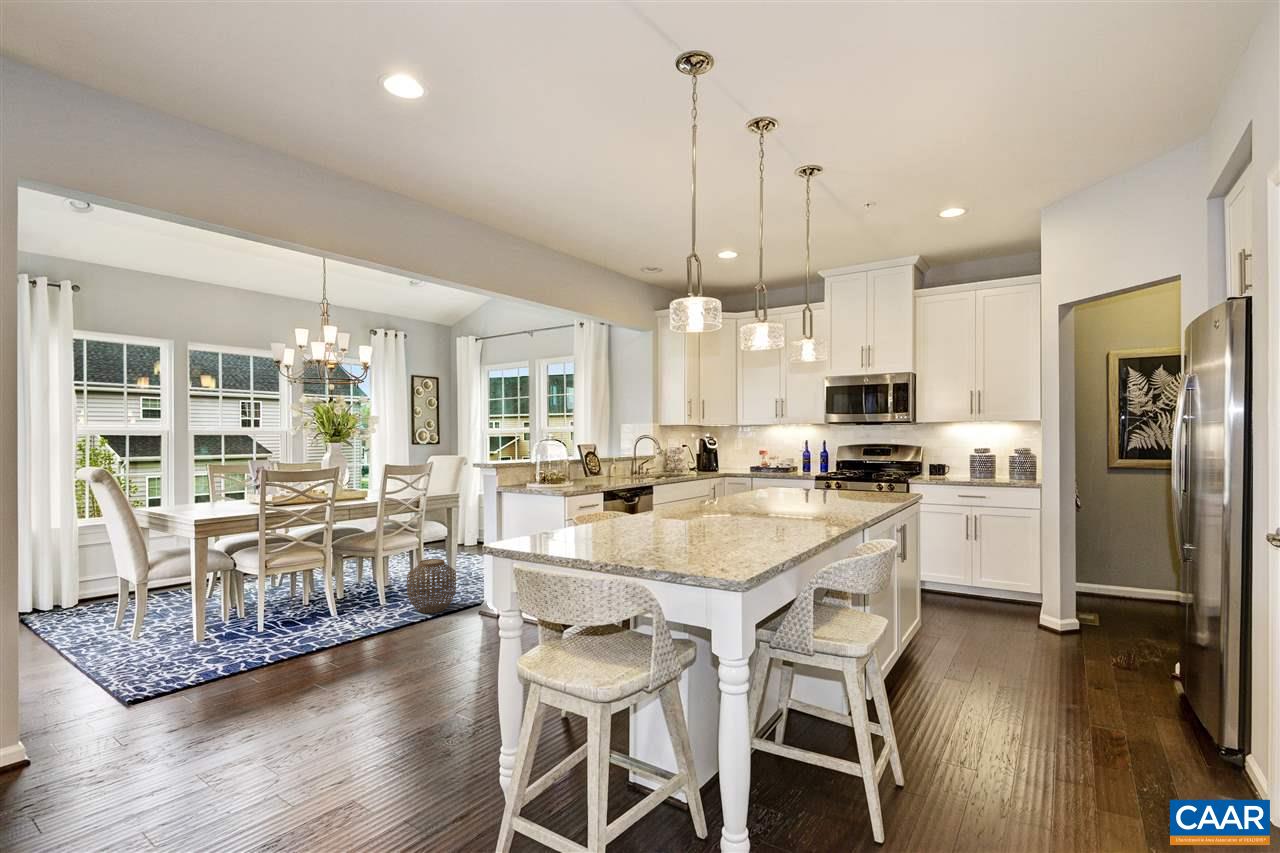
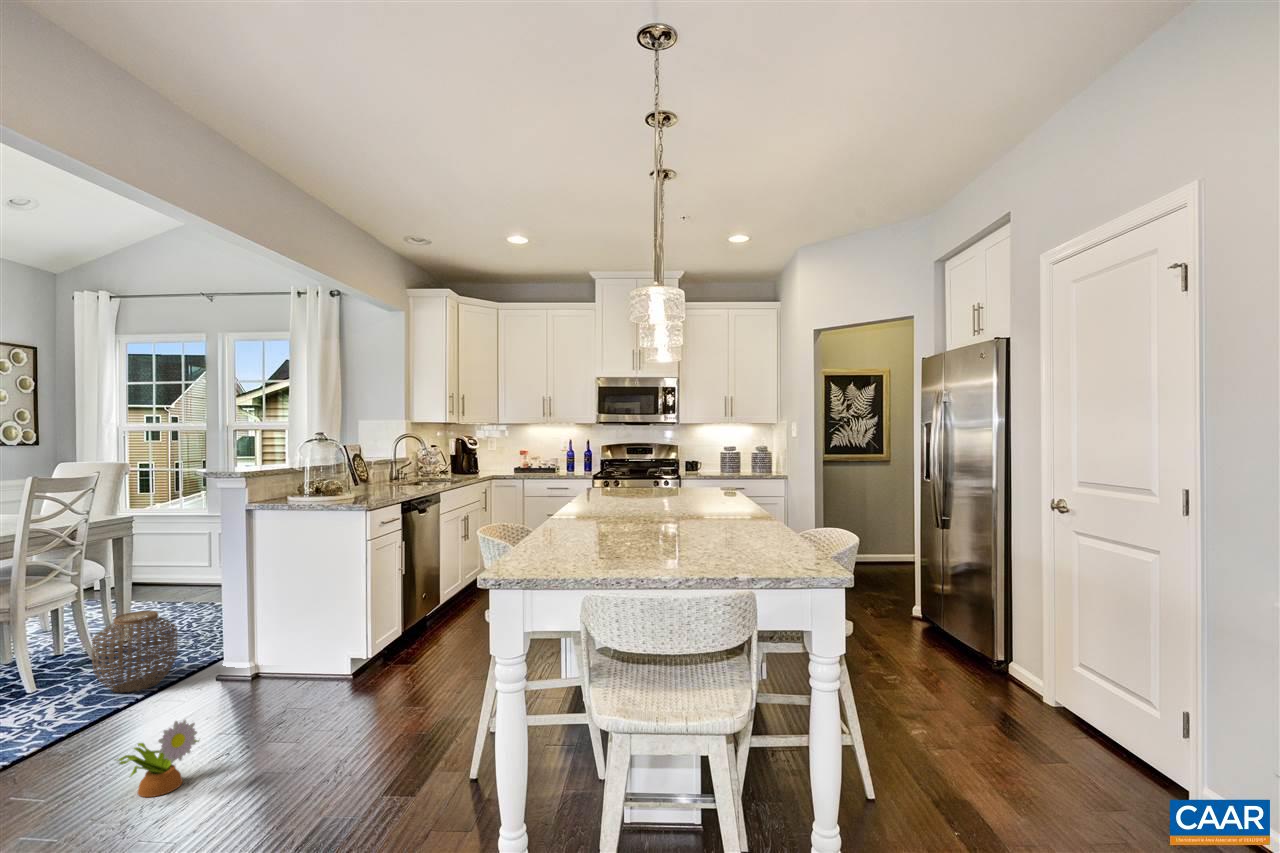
decorative plant: none [367,630,417,678] -> present [119,720,199,797]

